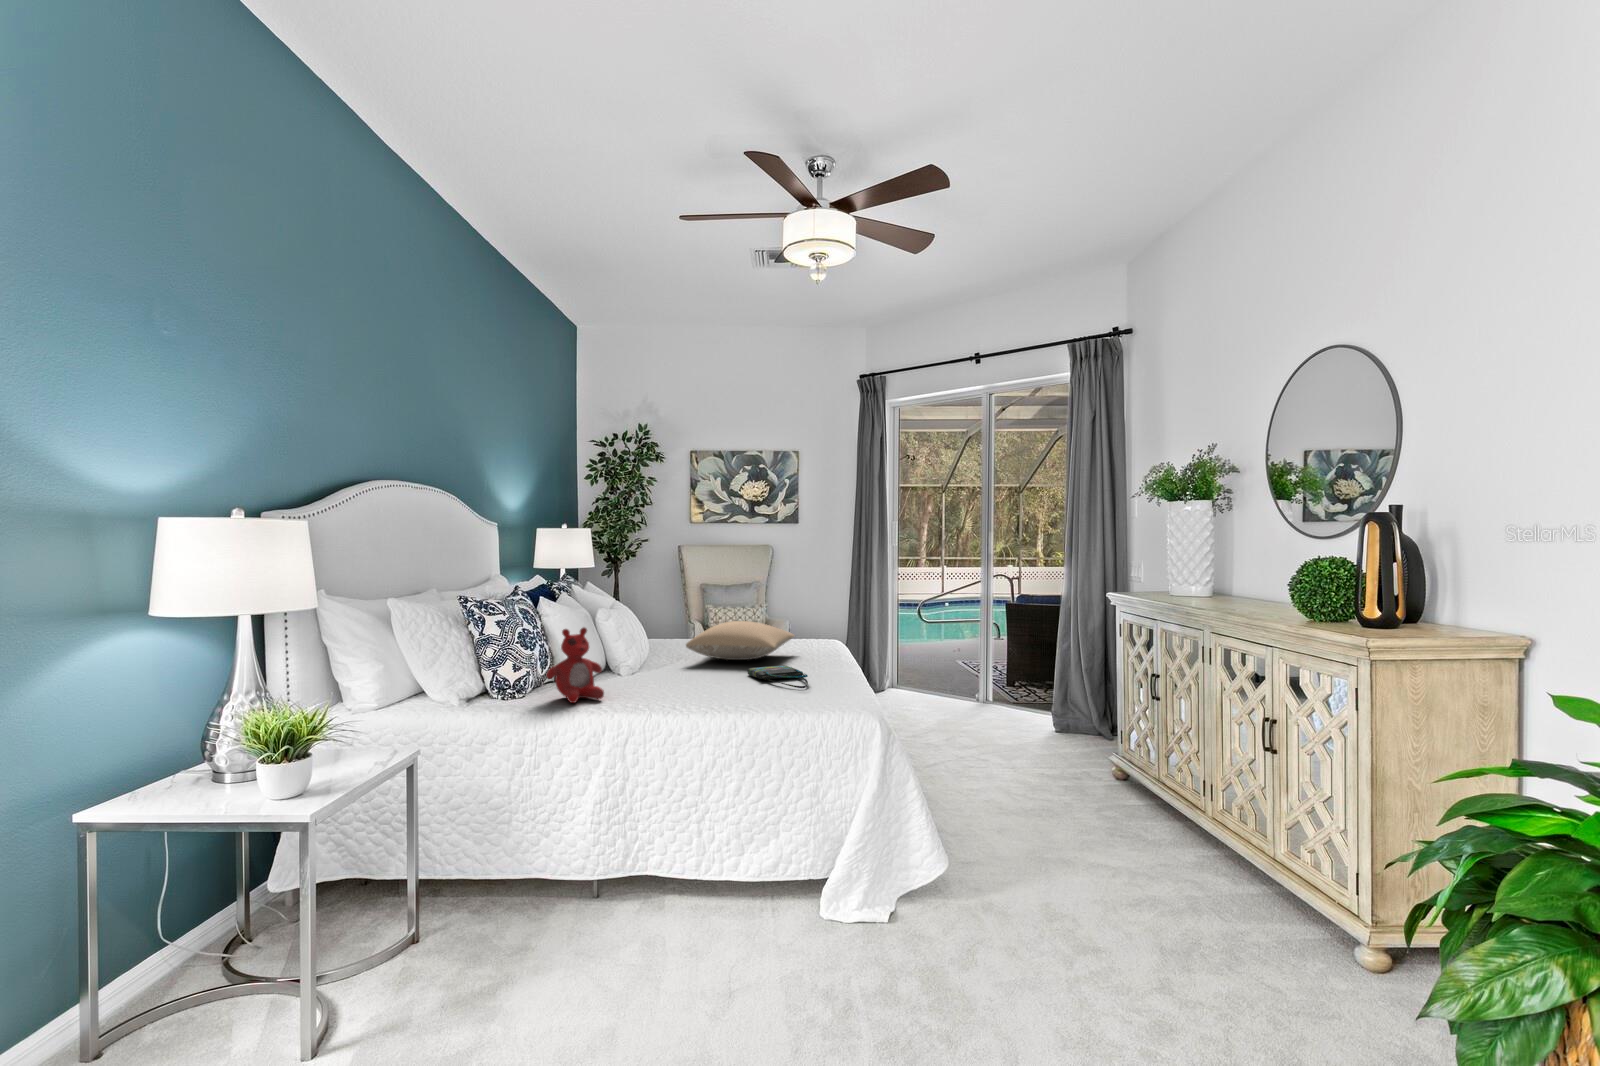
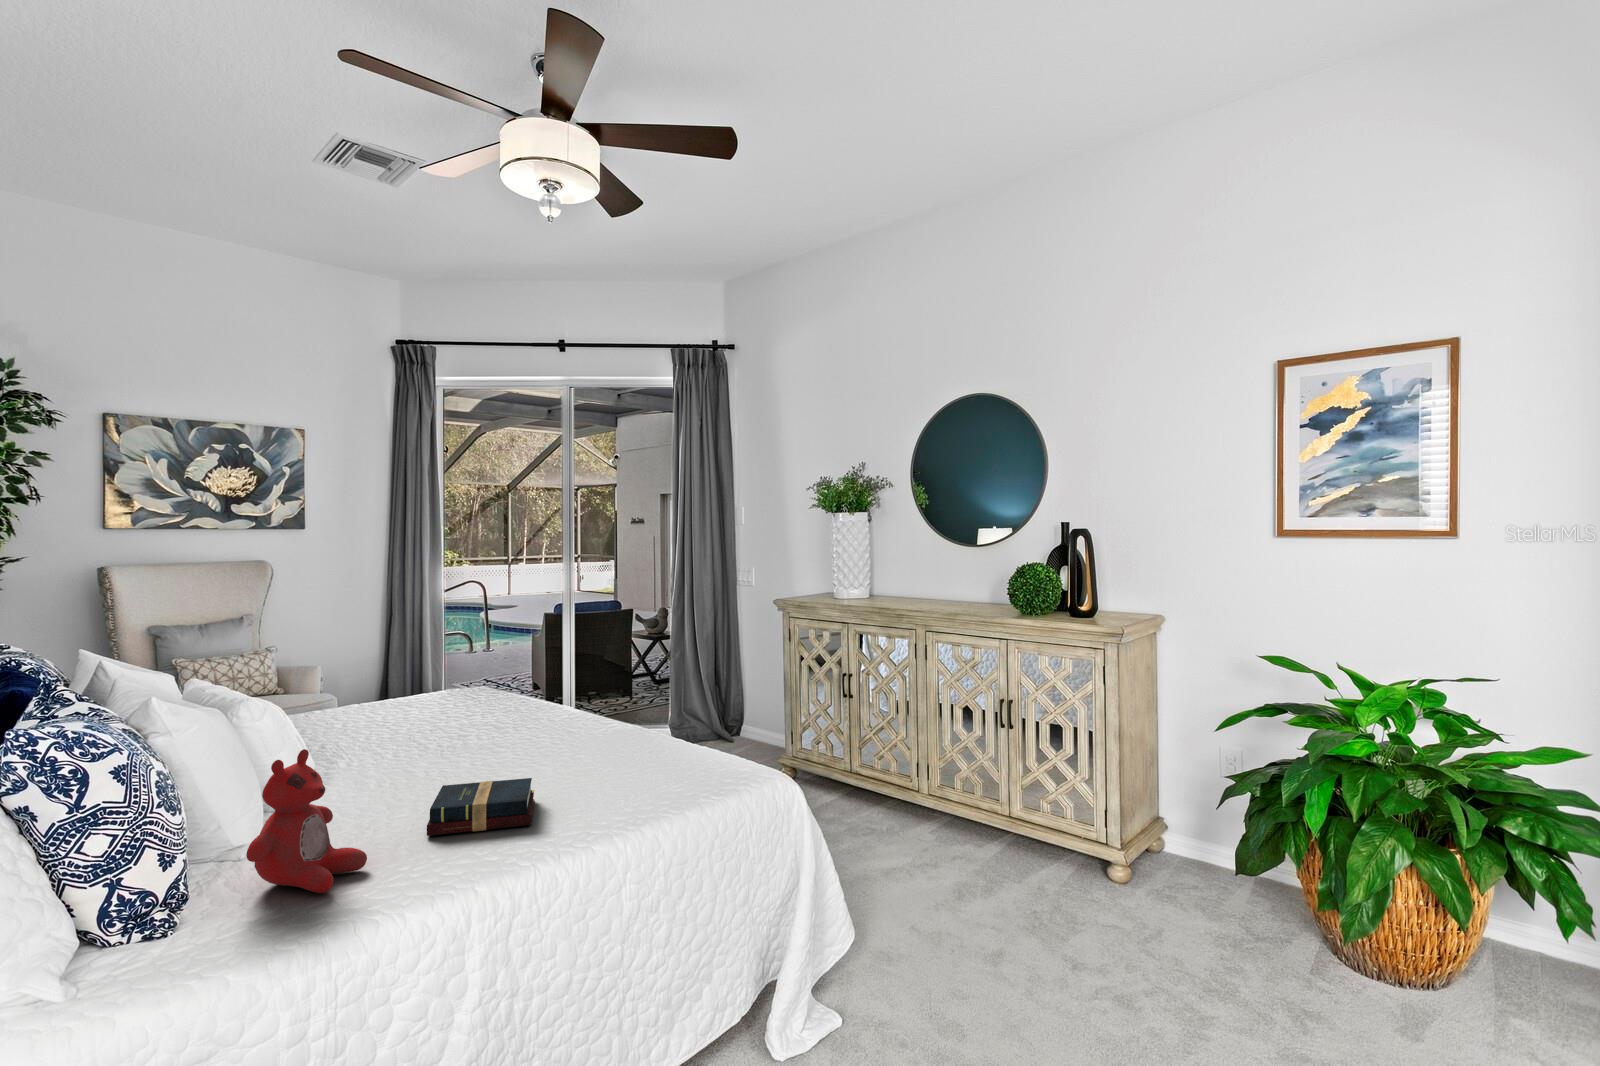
pillow: present [686,621,795,660] -> none [353,683,511,746]
tote bag: present [748,665,808,688] -> none [496,738,618,767]
hardback book: none [647,672,725,702] -> present [427,778,534,836]

